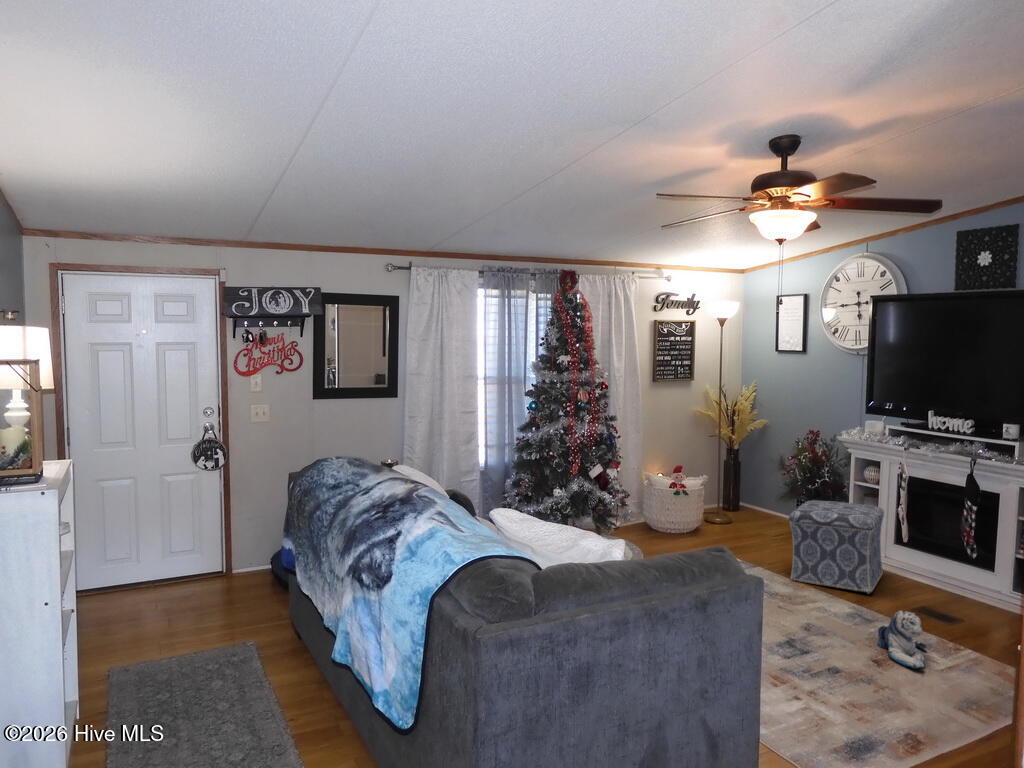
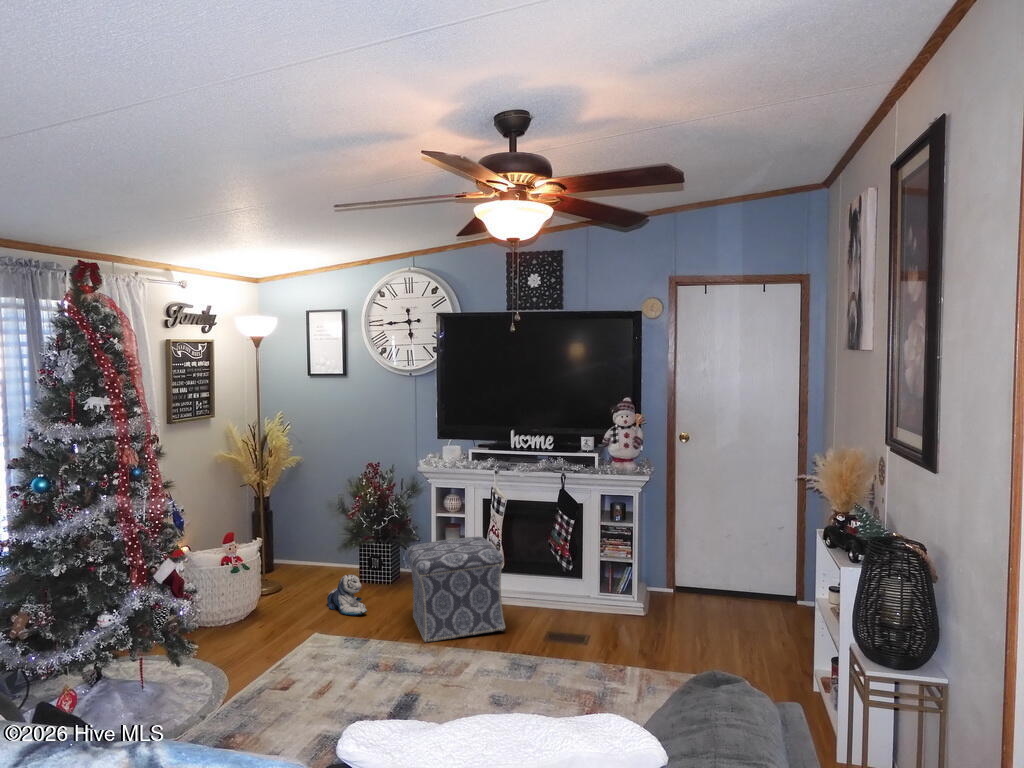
plush toy: present [878,611,926,669] -> present [327,574,367,616]

